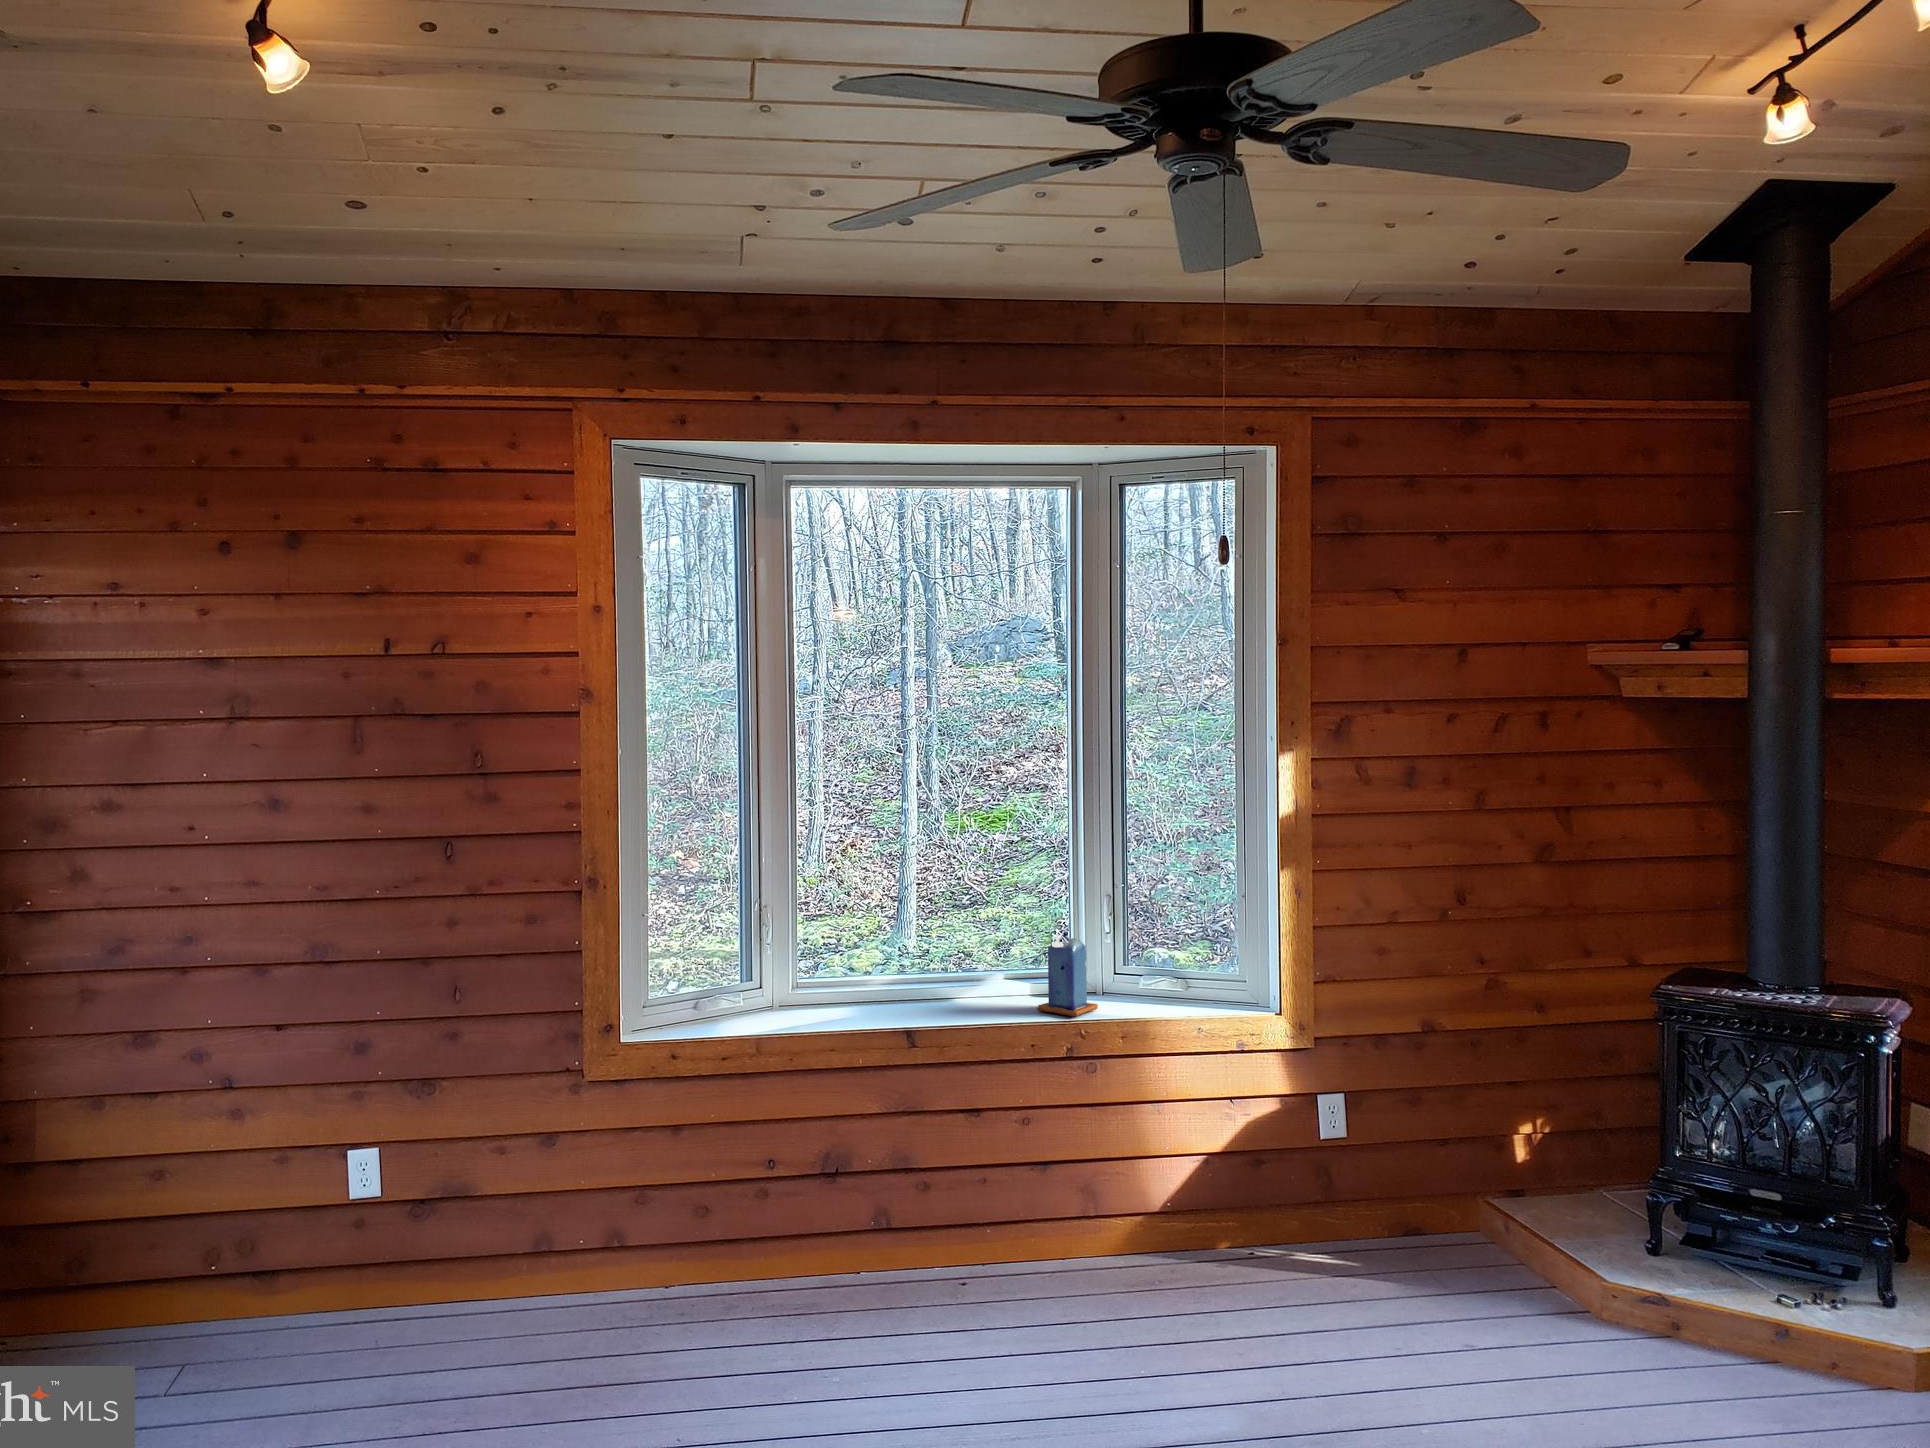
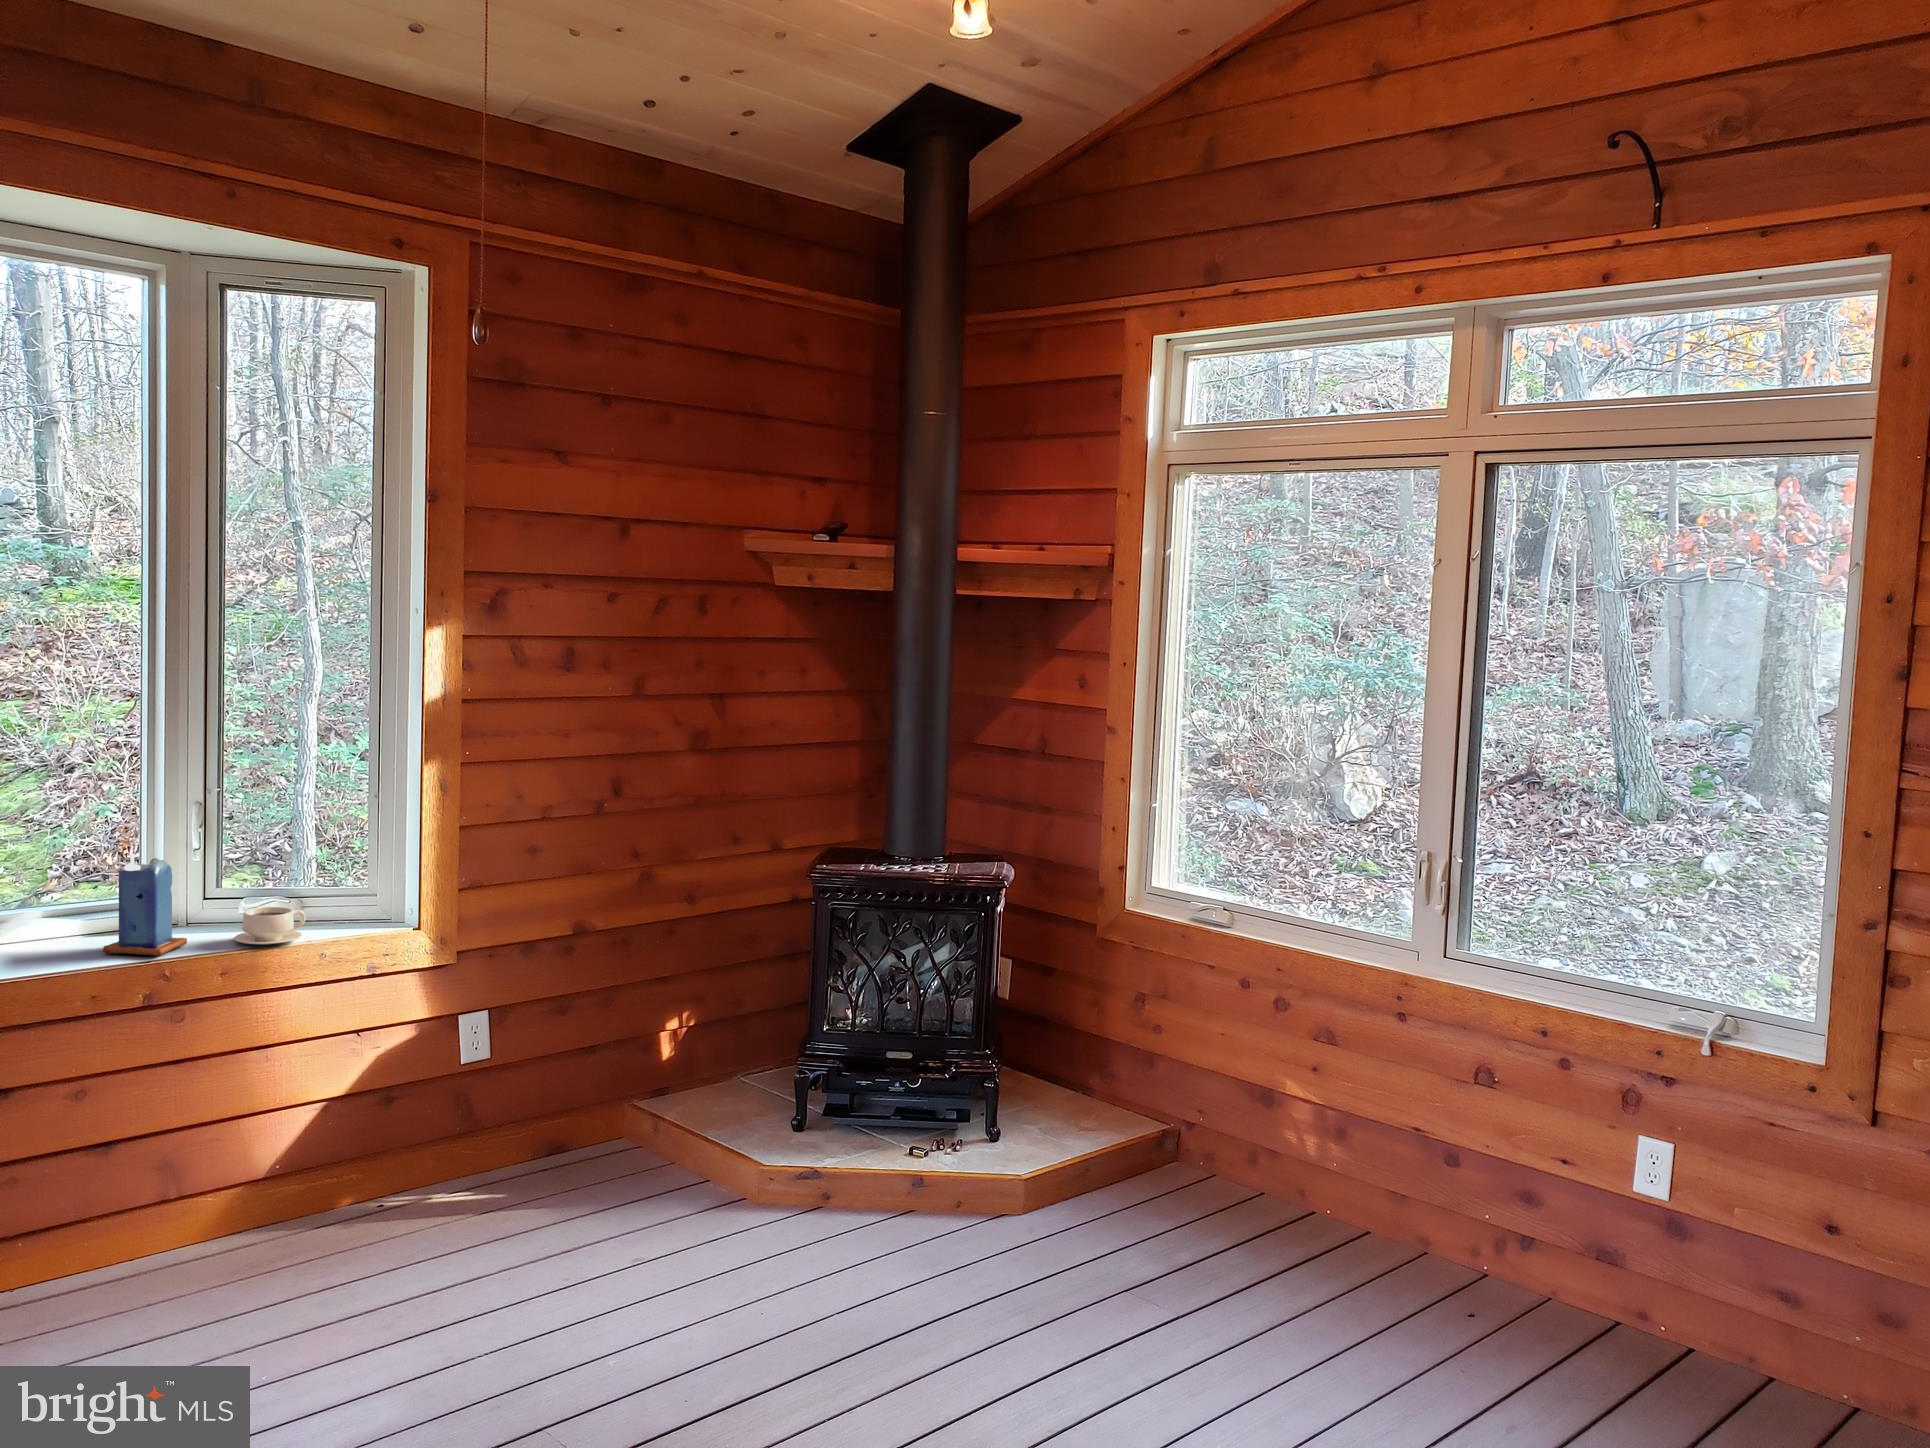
teacup: none [1133,984,1187,1015] -> present [234,907,306,944]

